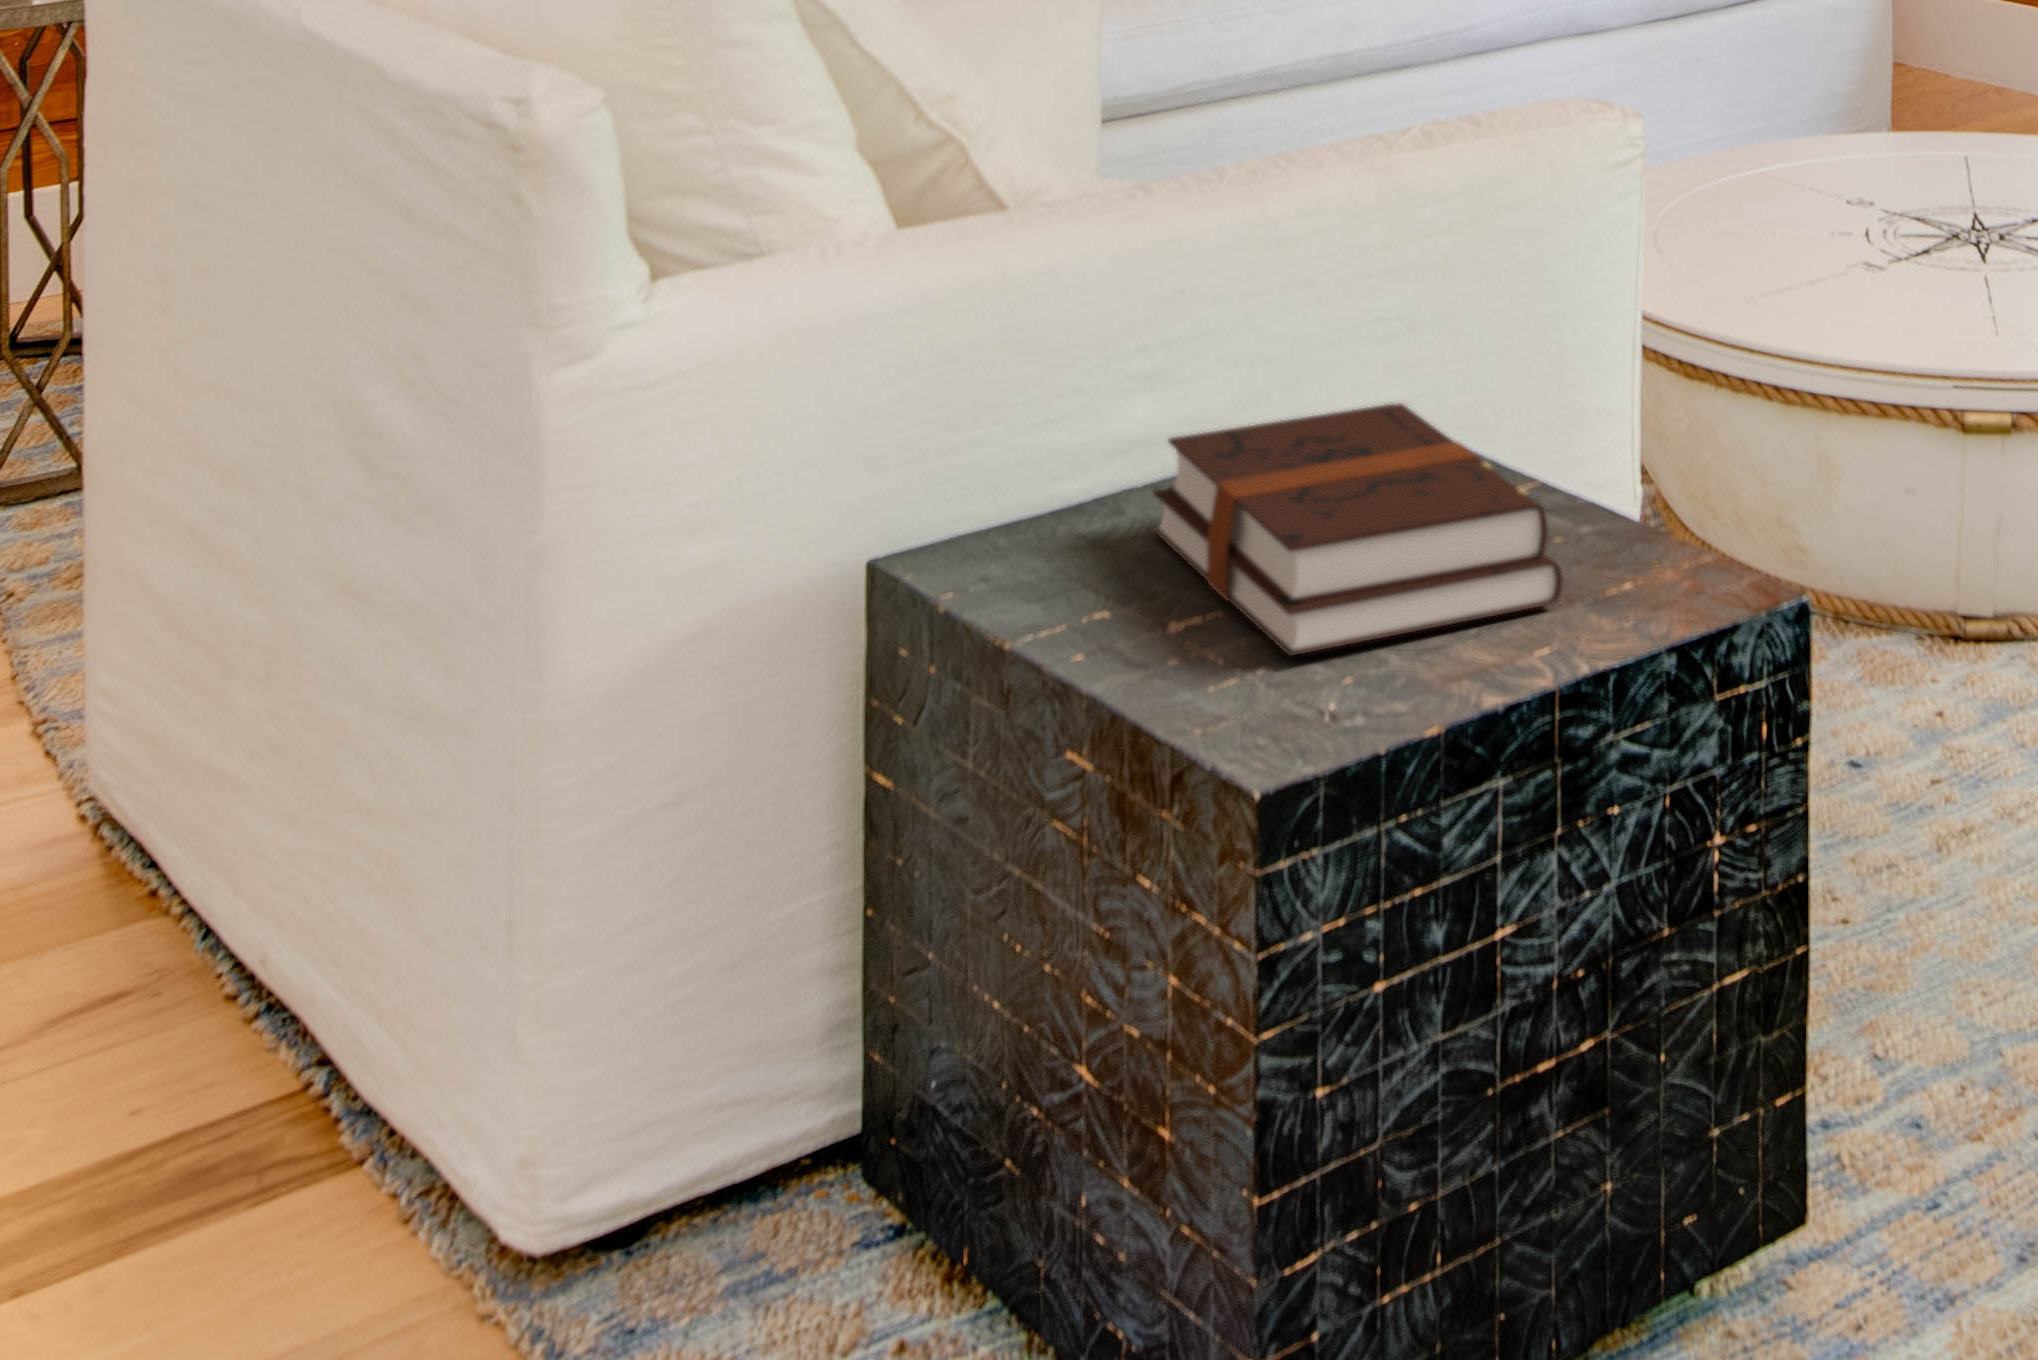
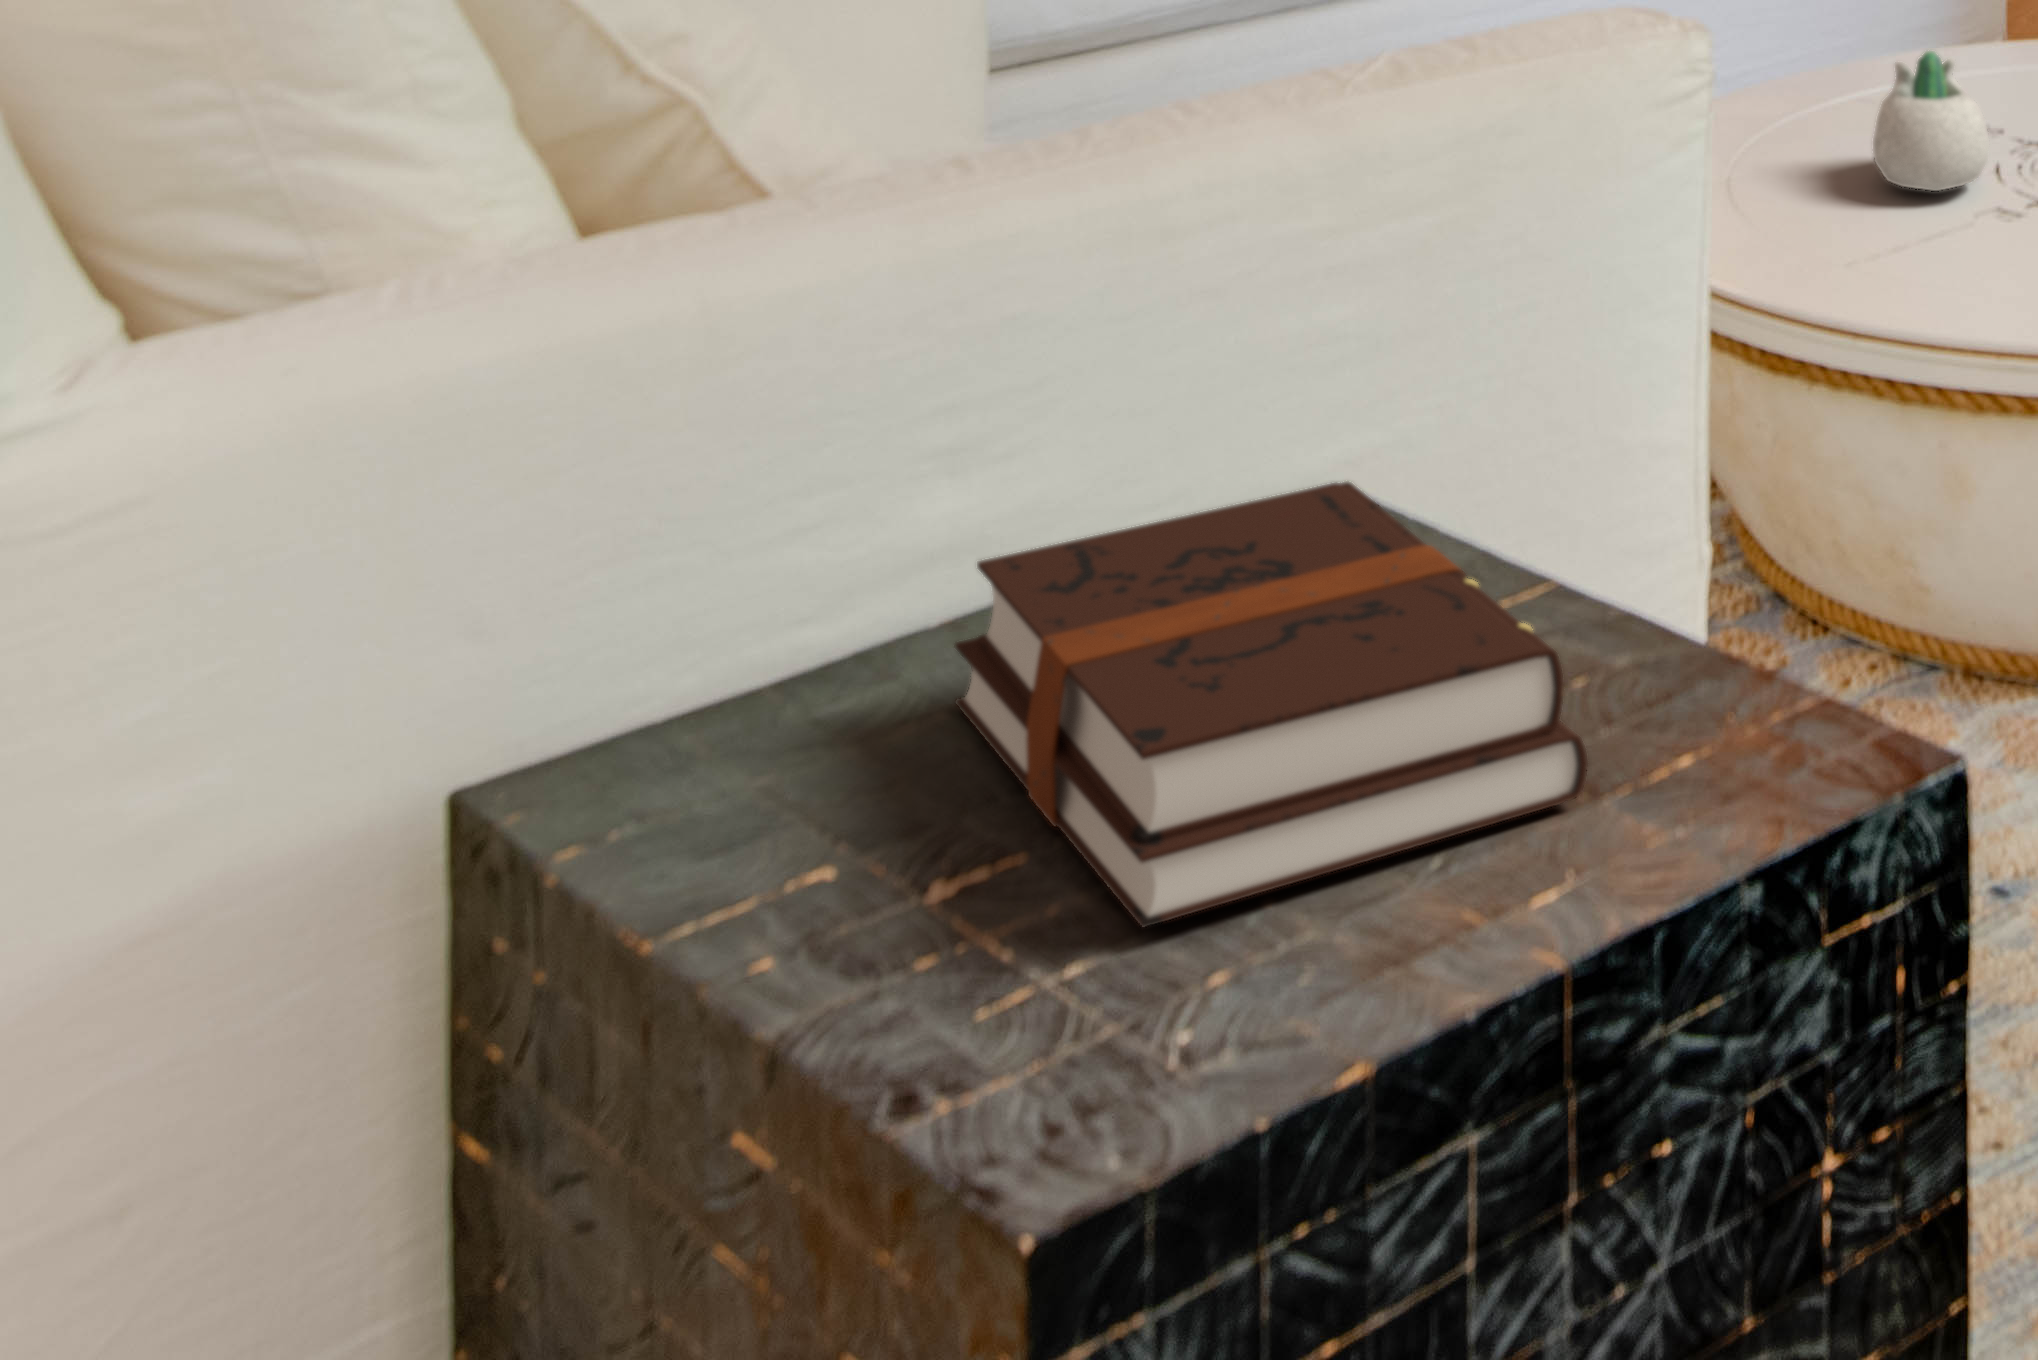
succulent planter: none [1767,135,1858,246] -> present [1873,51,1989,191]

